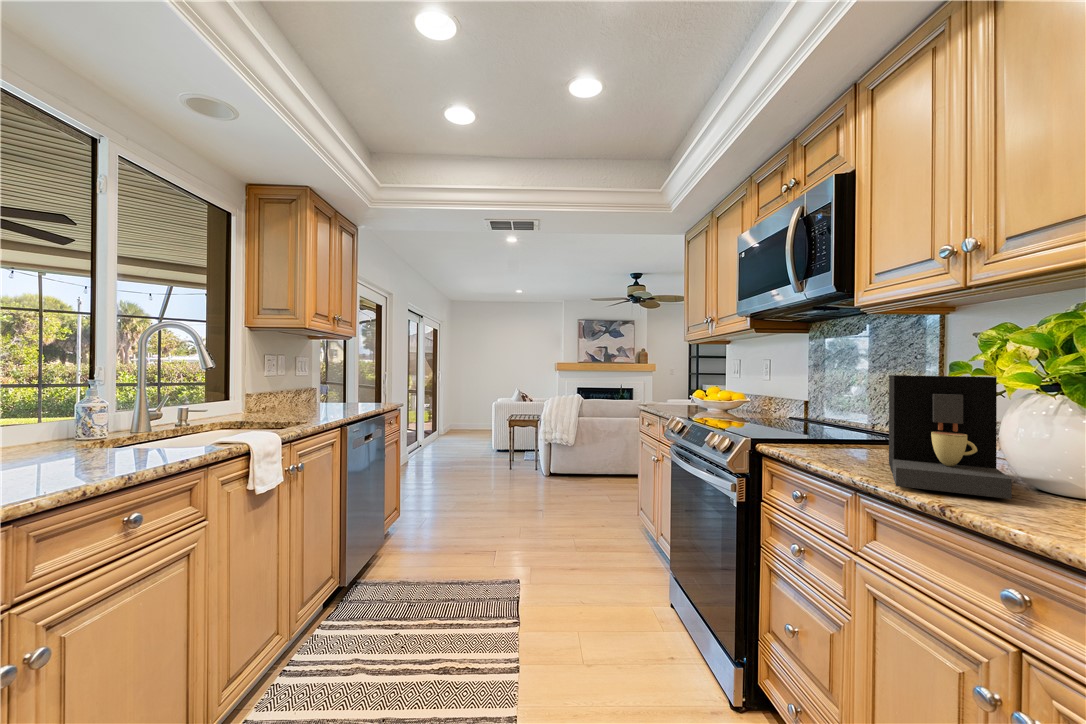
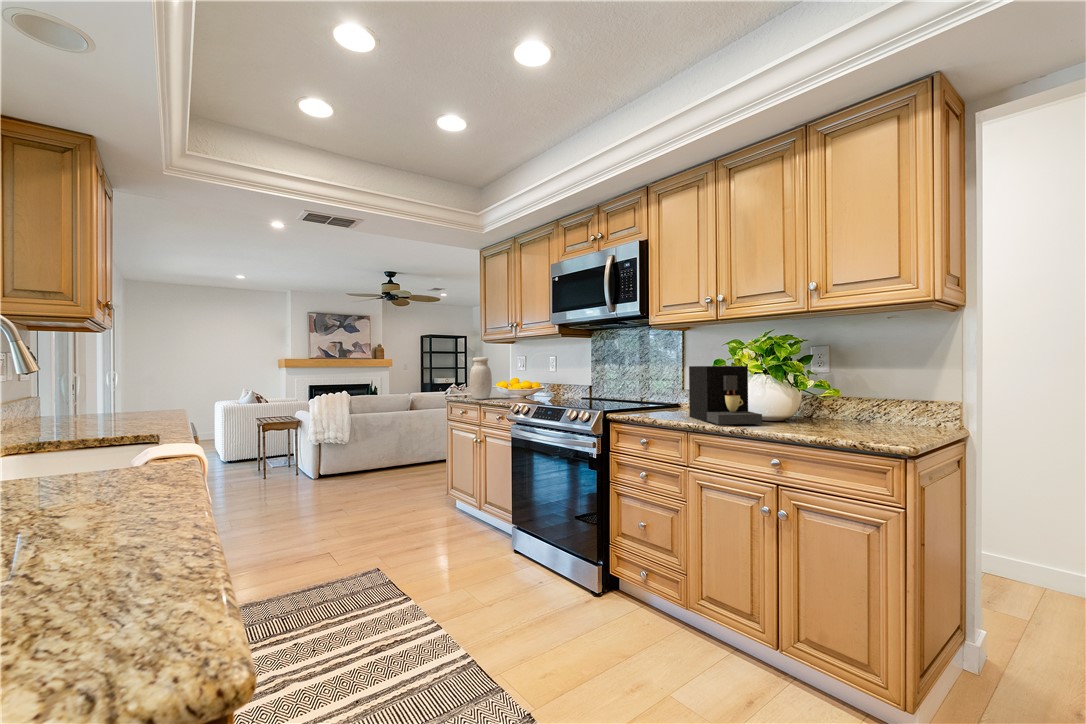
jar: none [647,360,672,409] -> present [470,357,492,399]

